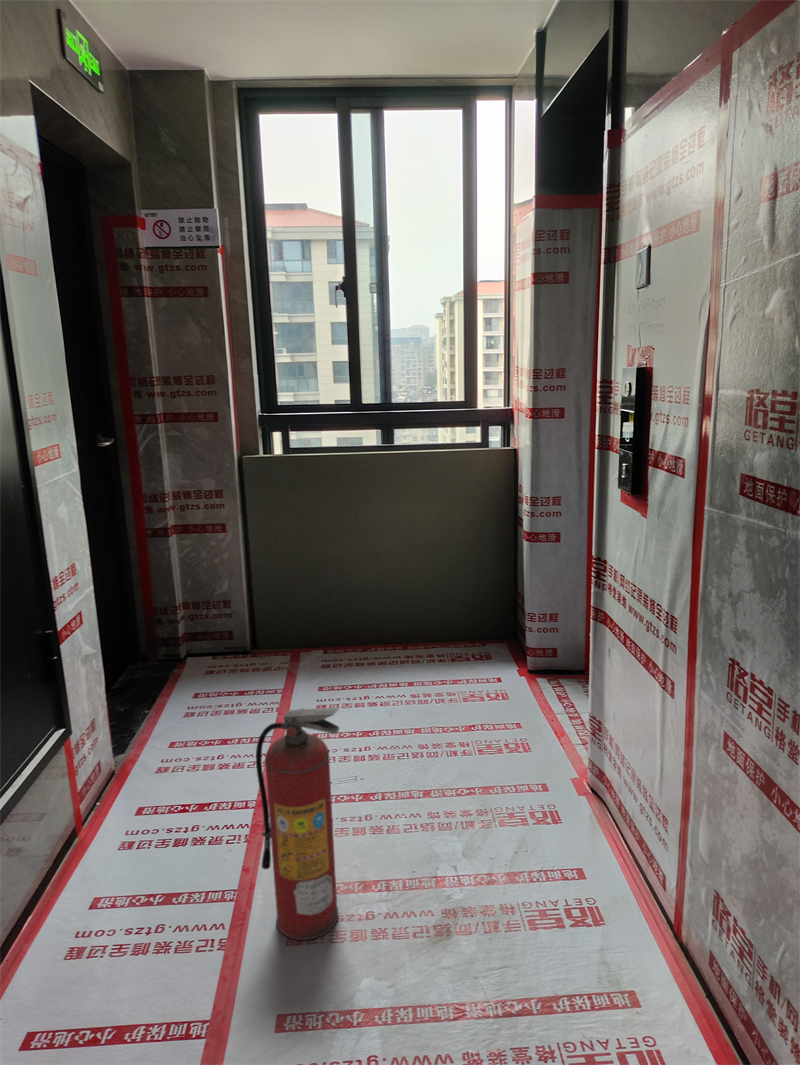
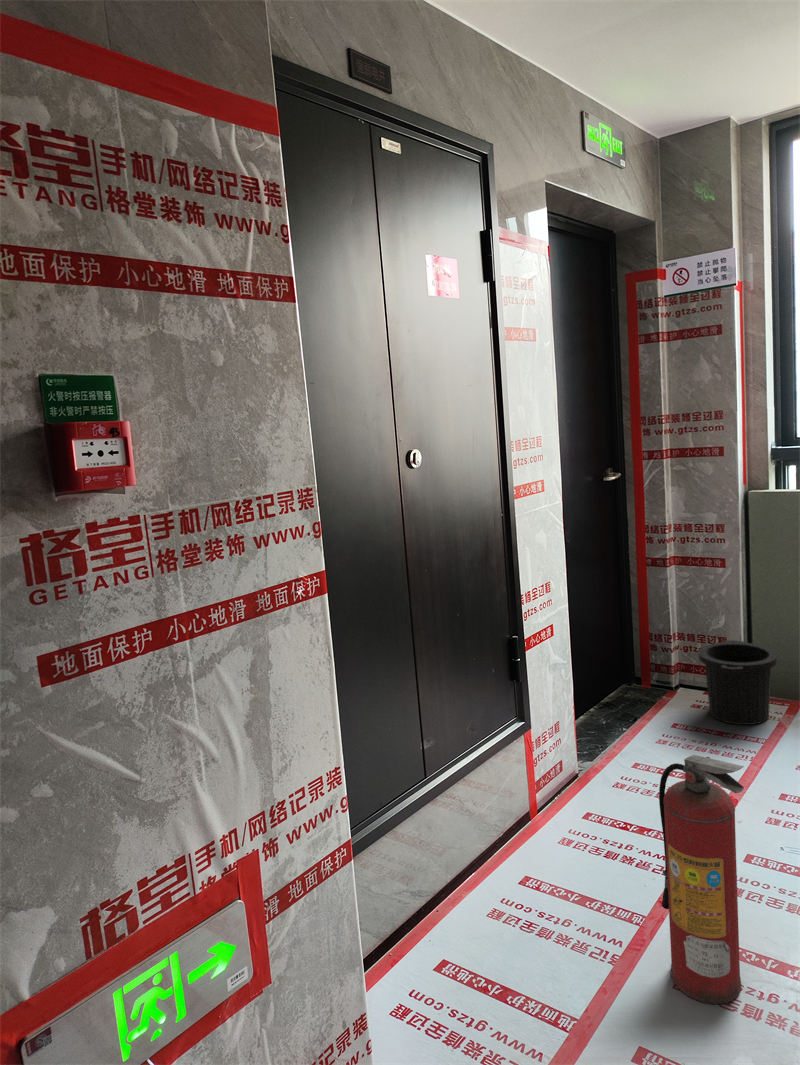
trash can: none [211,602,281,682] -> present [698,640,778,725]

